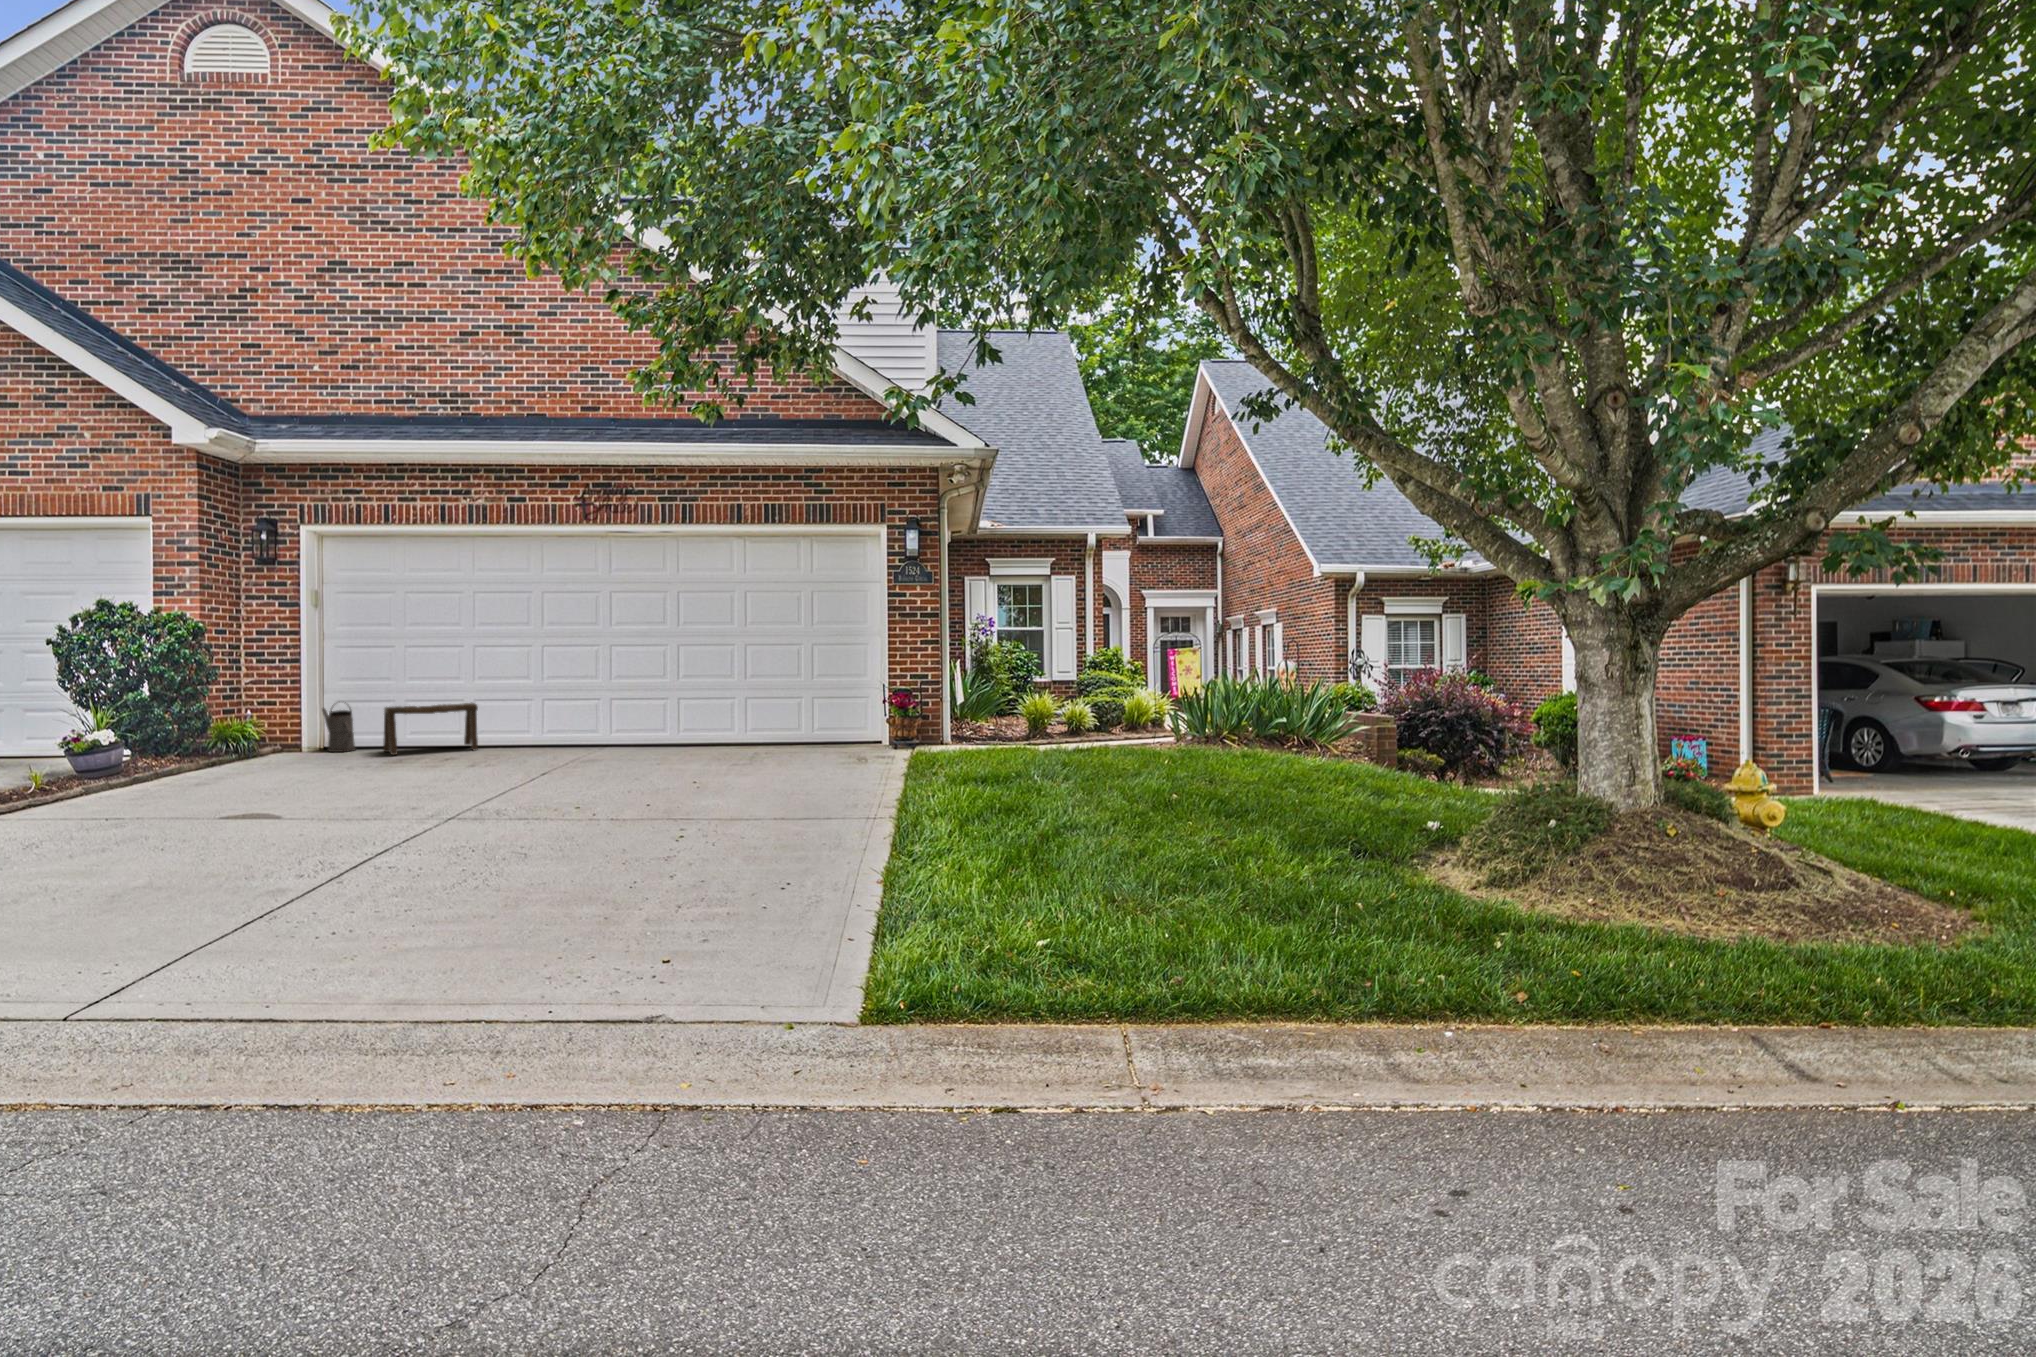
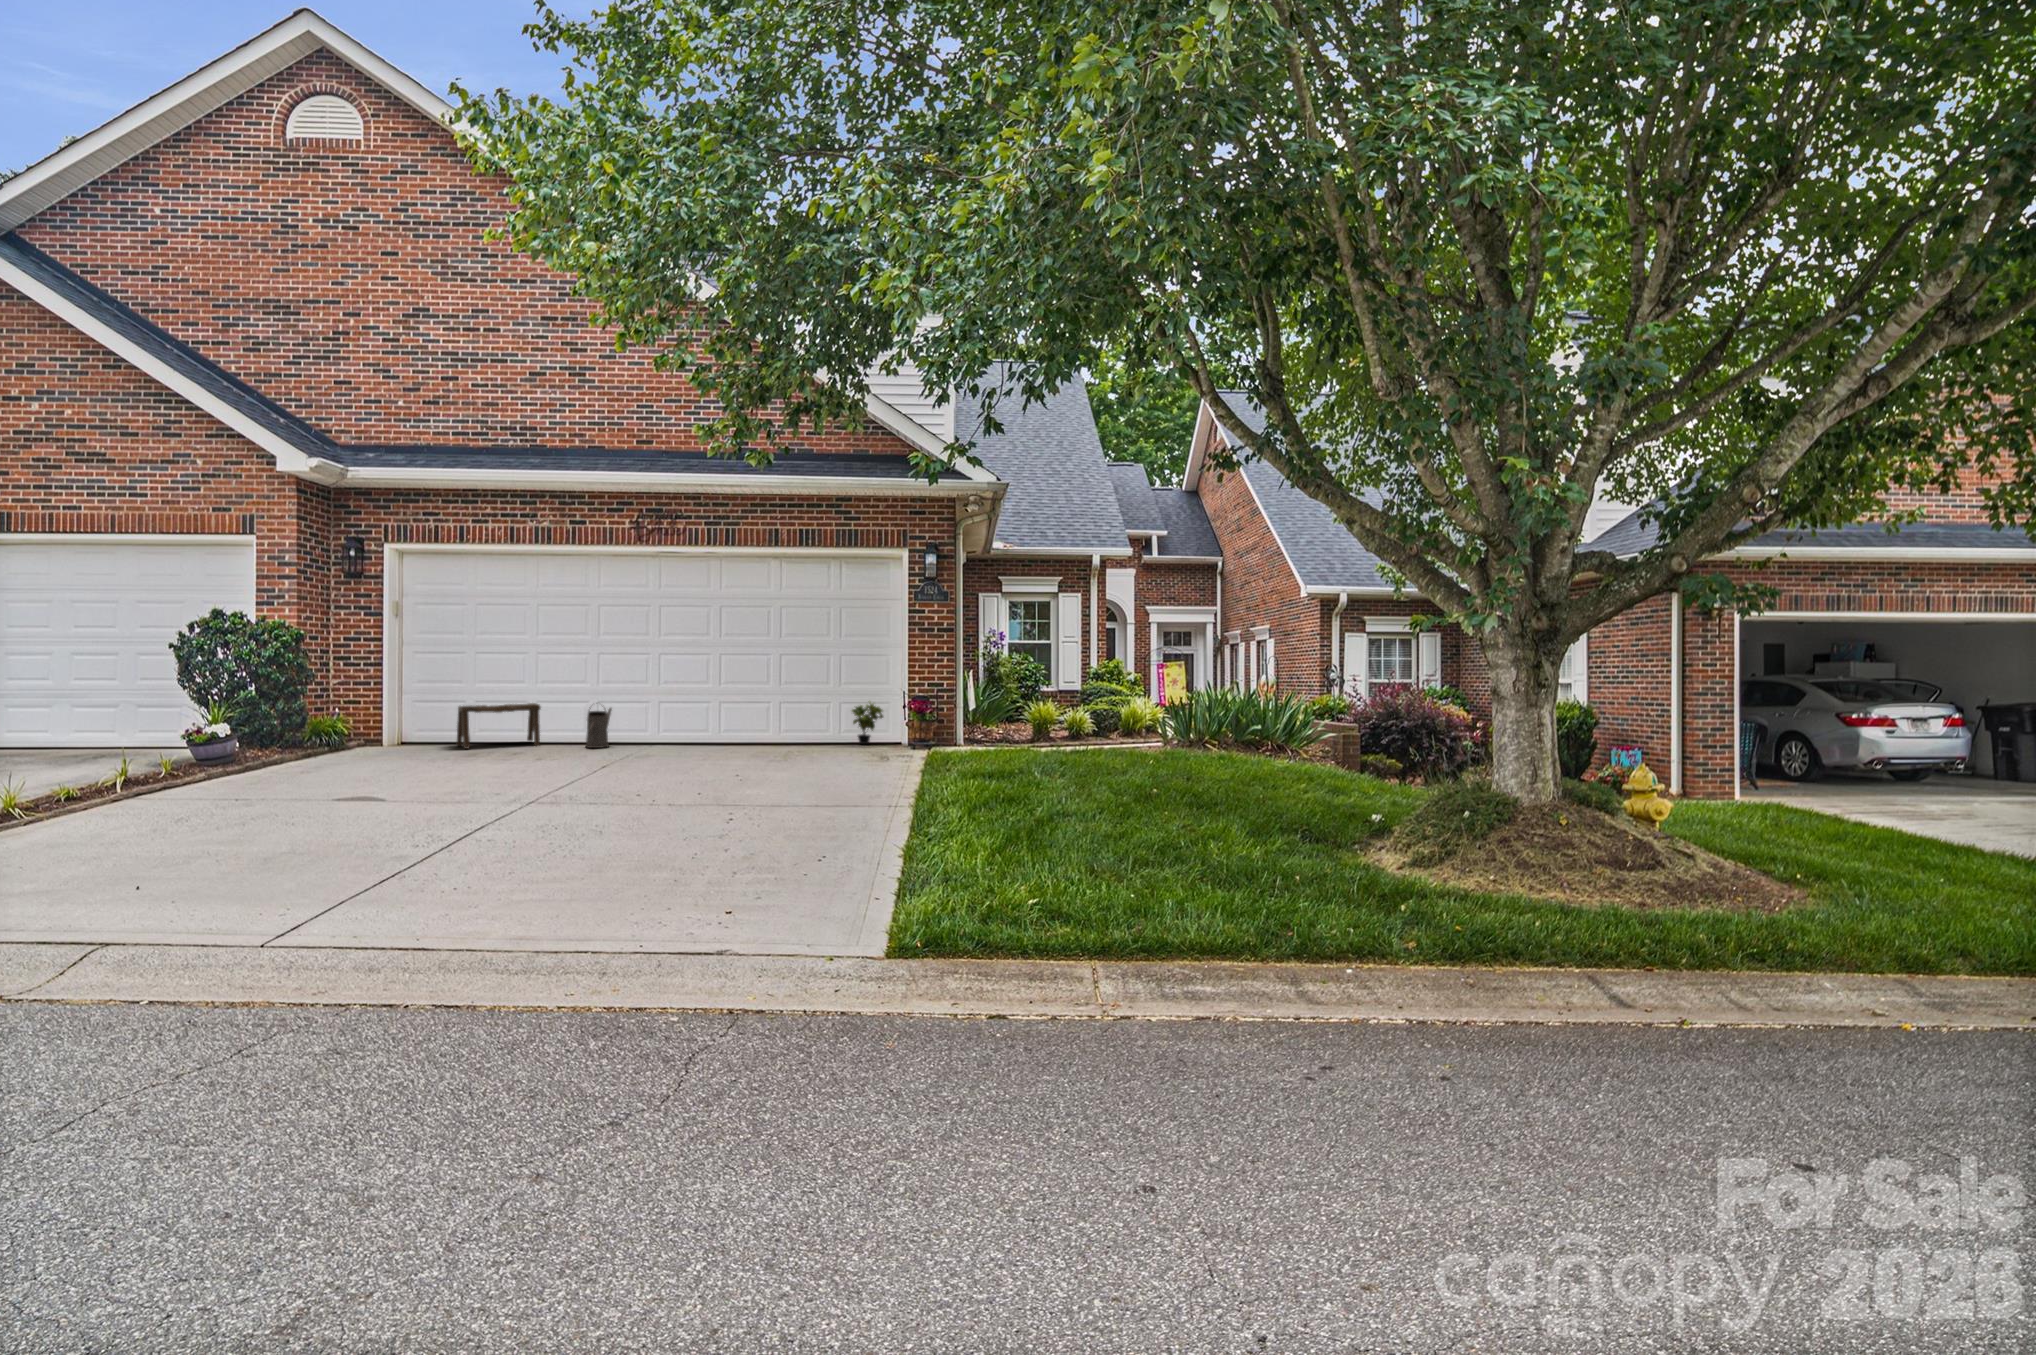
potted plant: none [825,695,864,744] -> present [852,703,883,744]
watering can: present [322,707,355,752] -> present [586,708,612,748]

